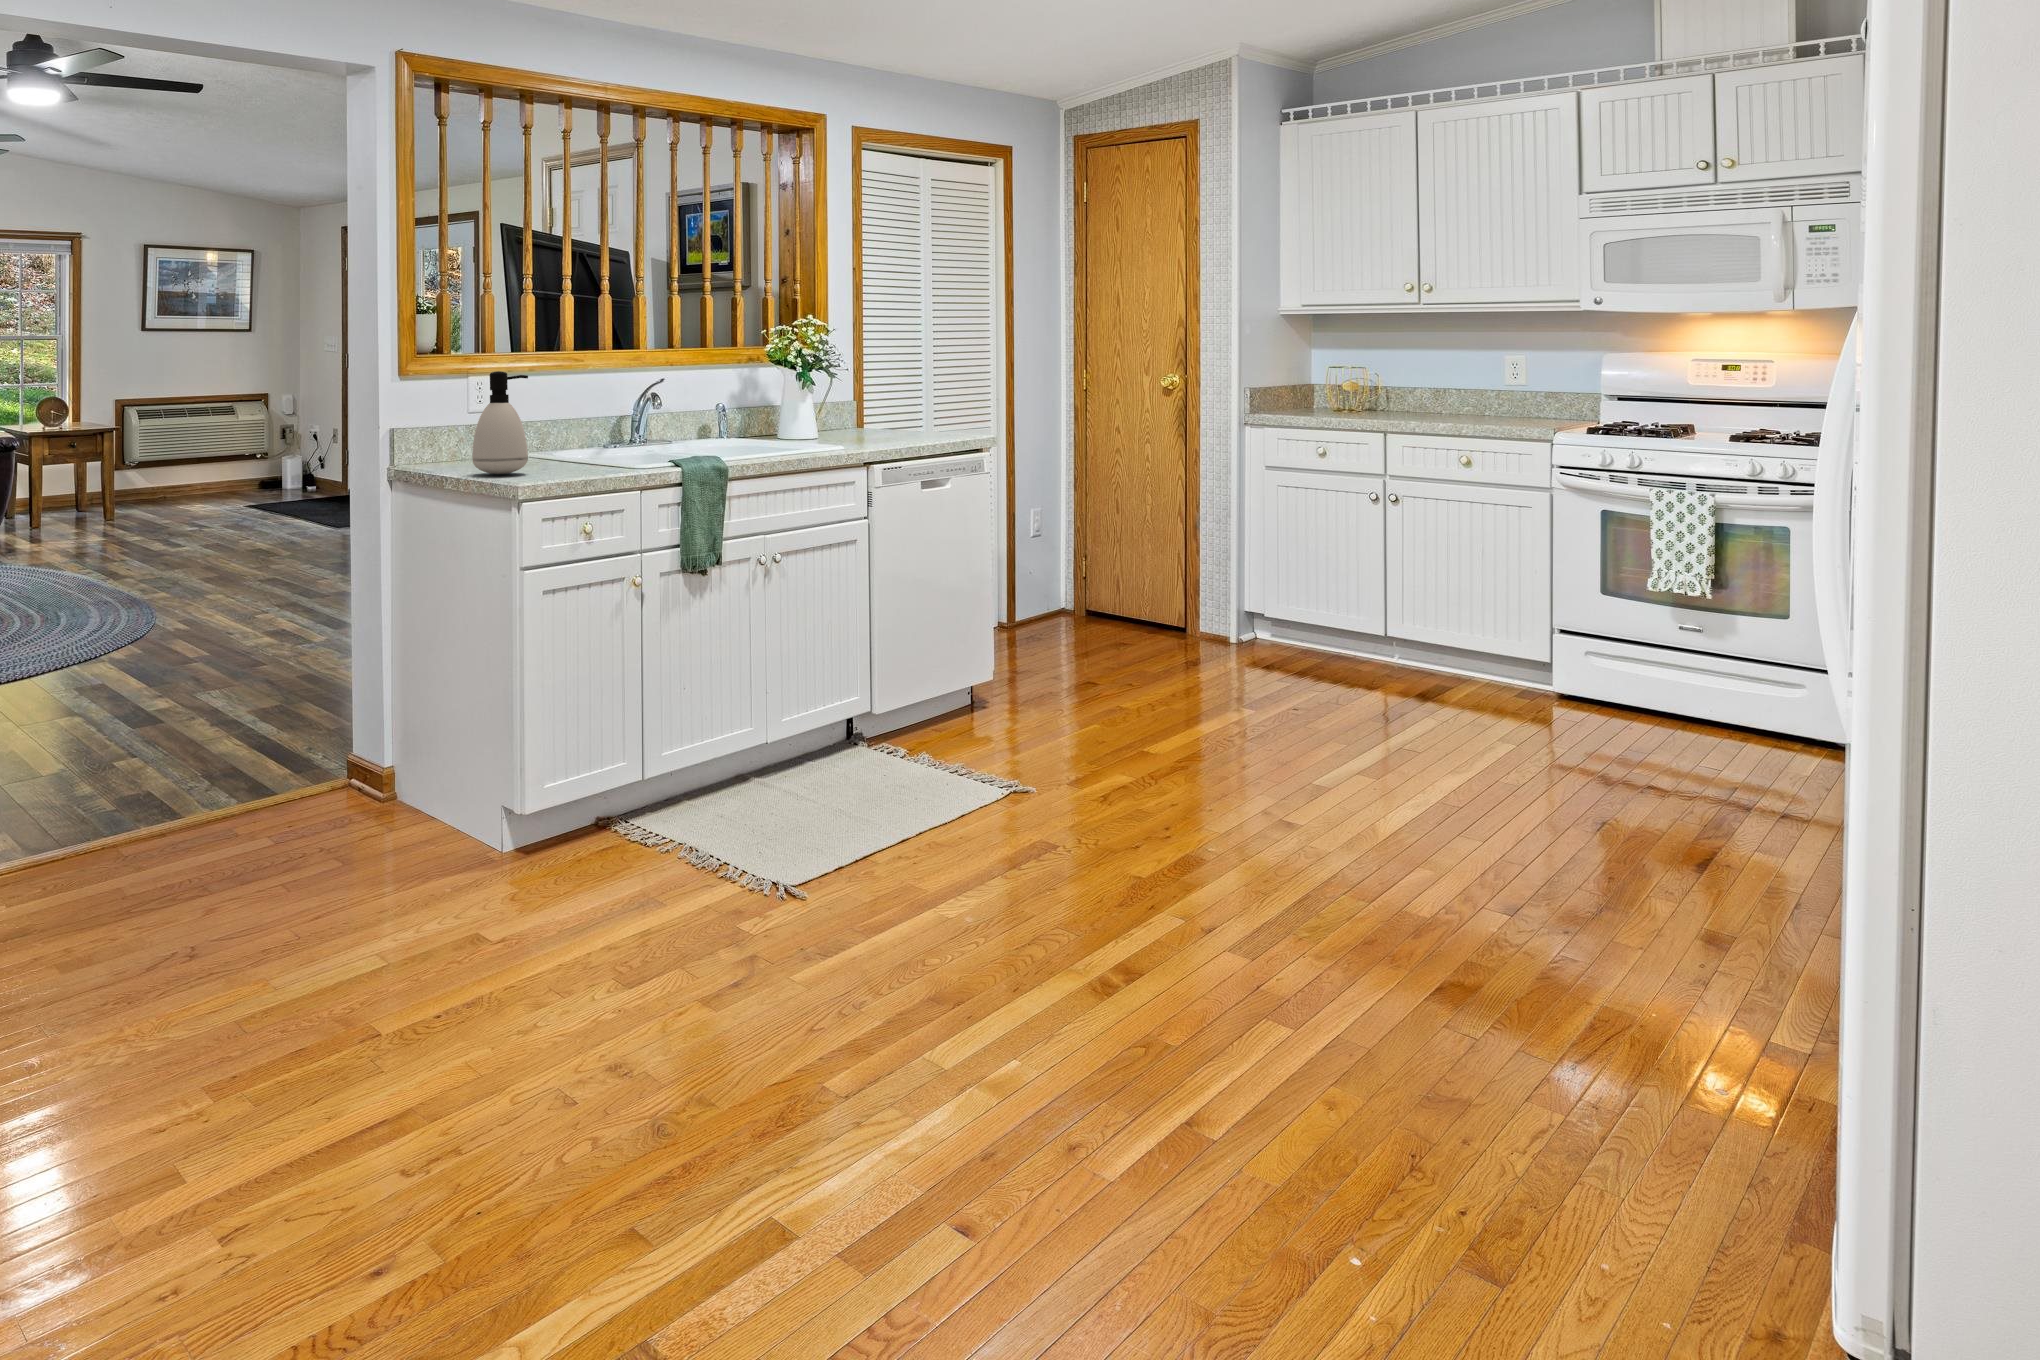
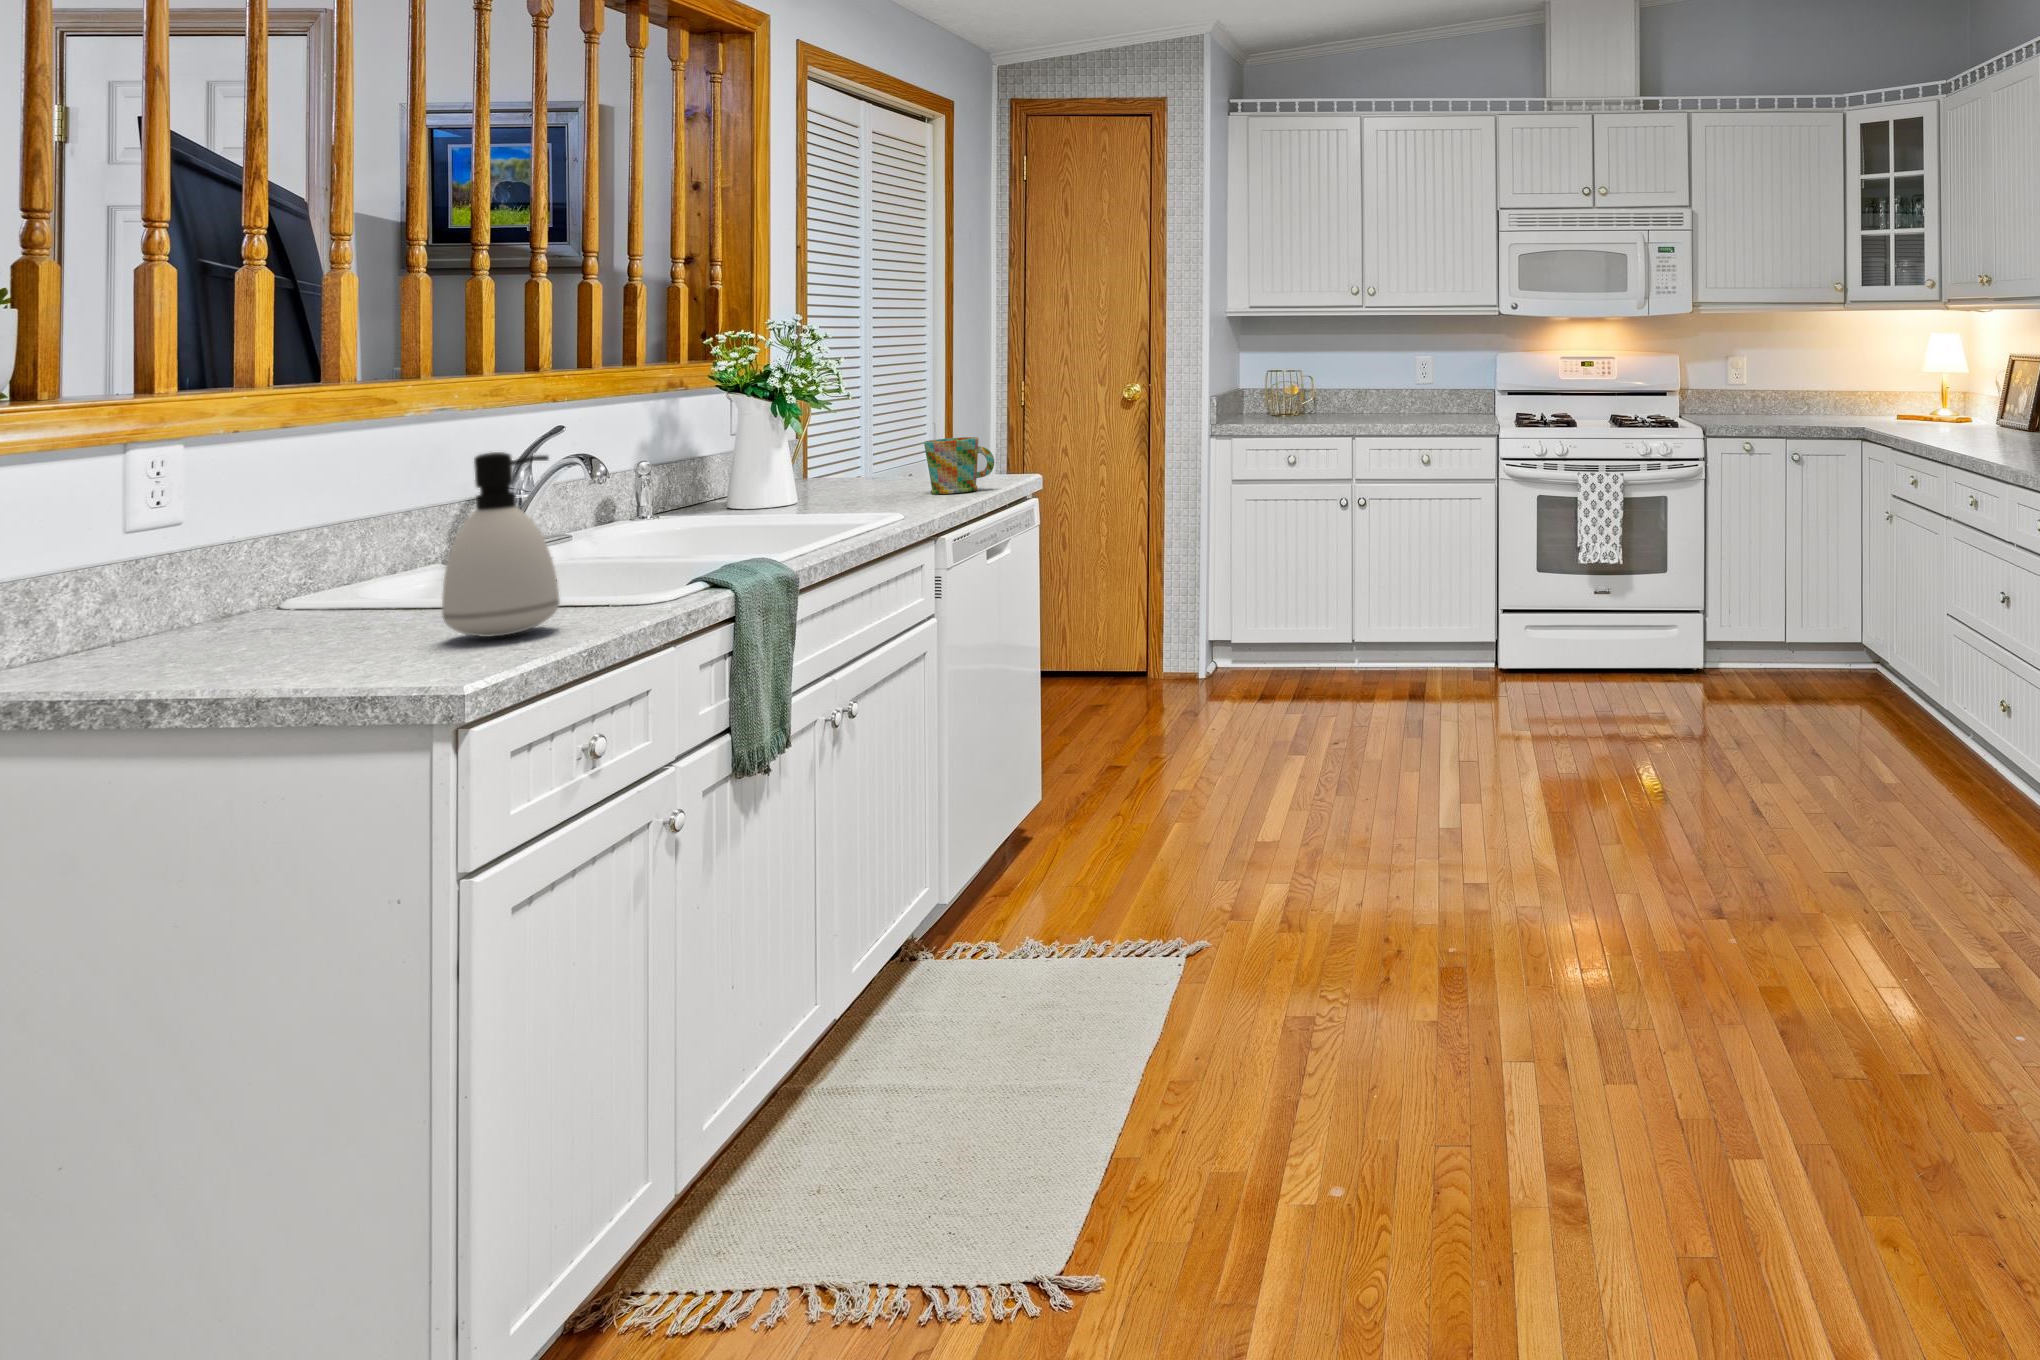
mug: none [894,399,943,439] -> present [924,437,994,494]

